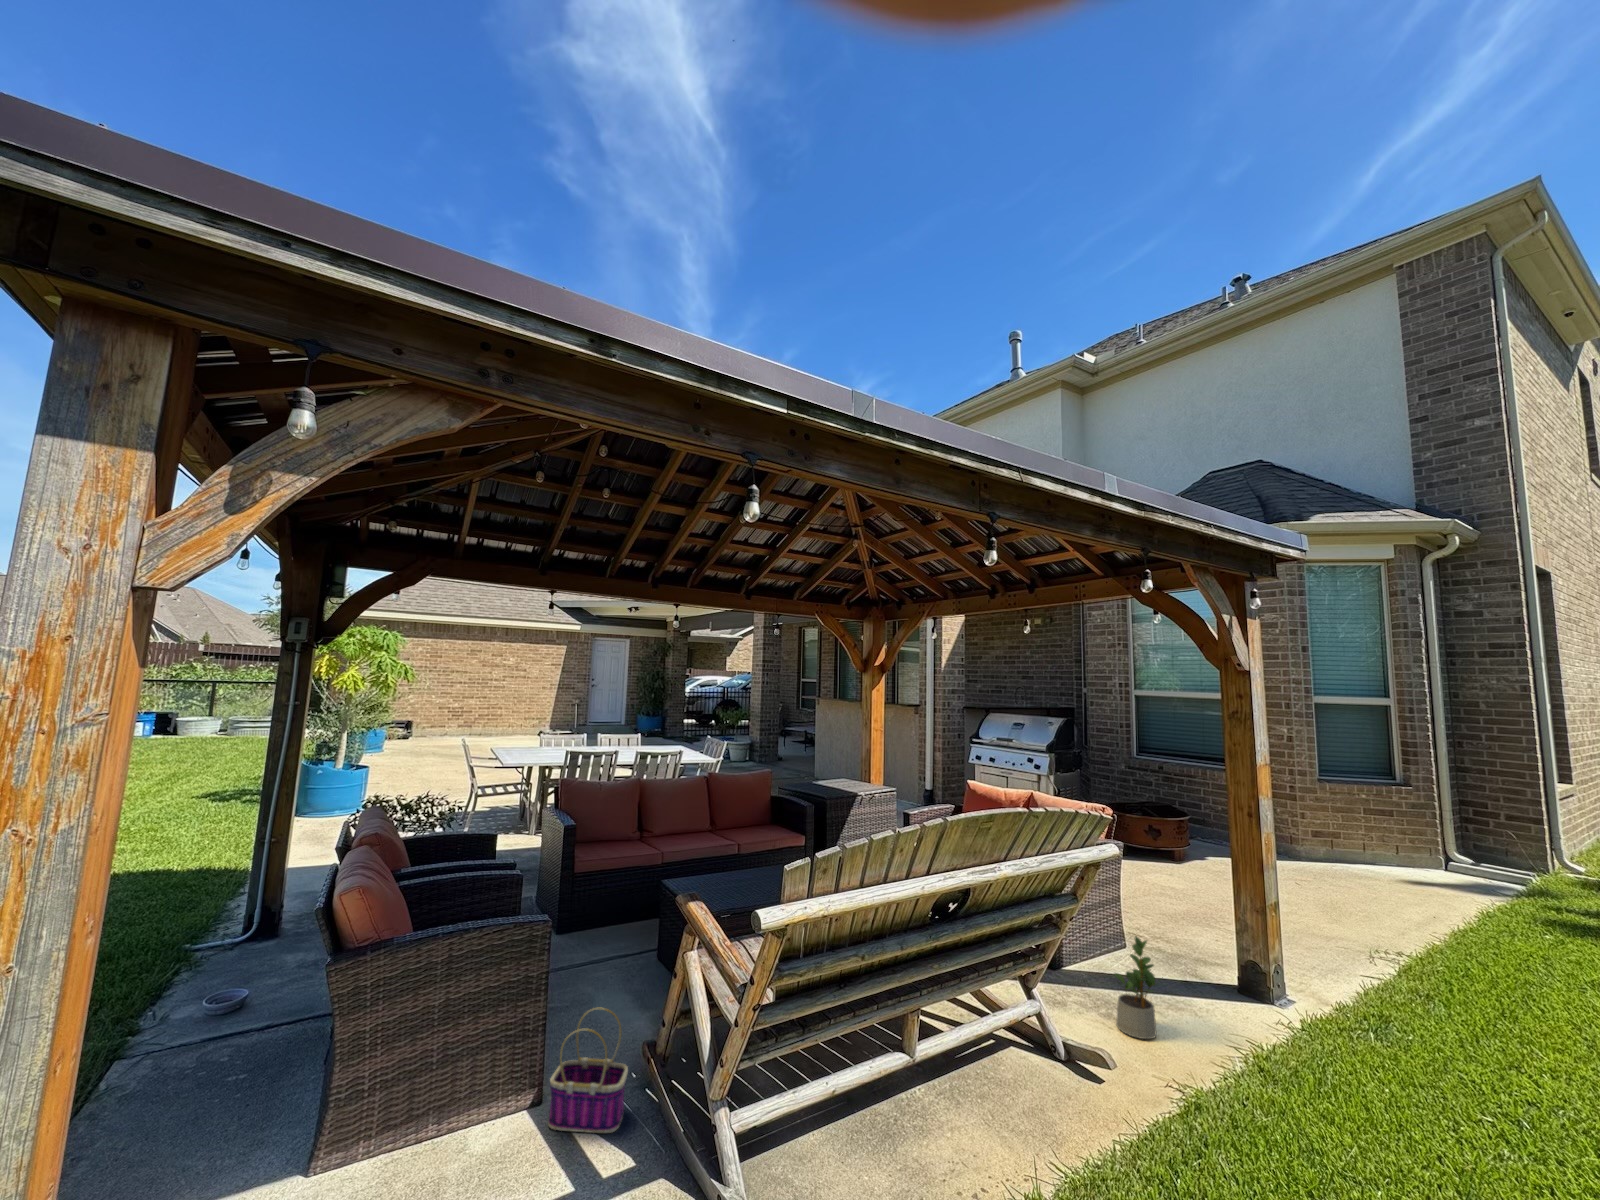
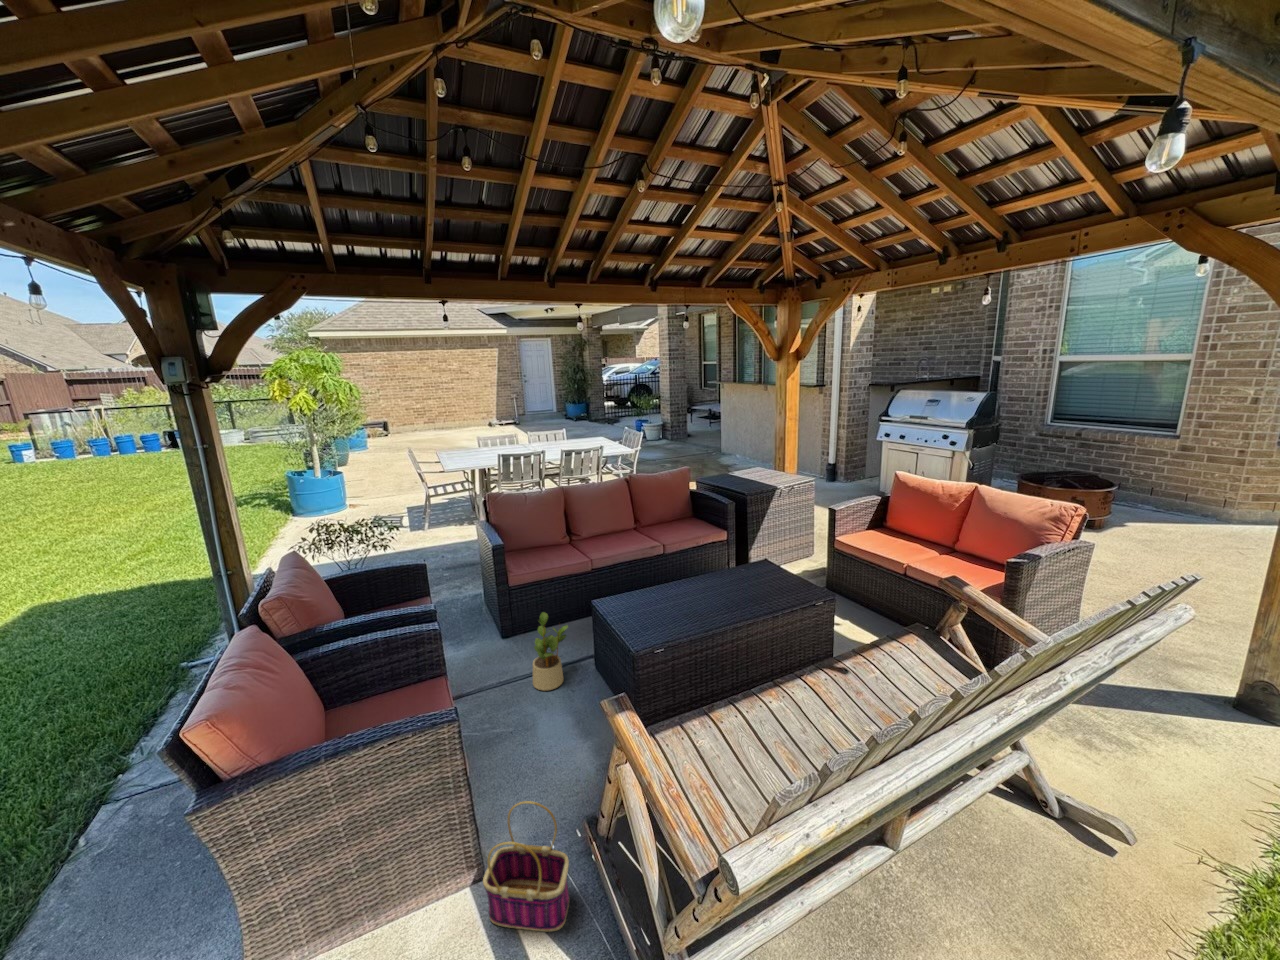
potted plant: present [1114,937,1163,1039] -> present [533,612,568,691]

